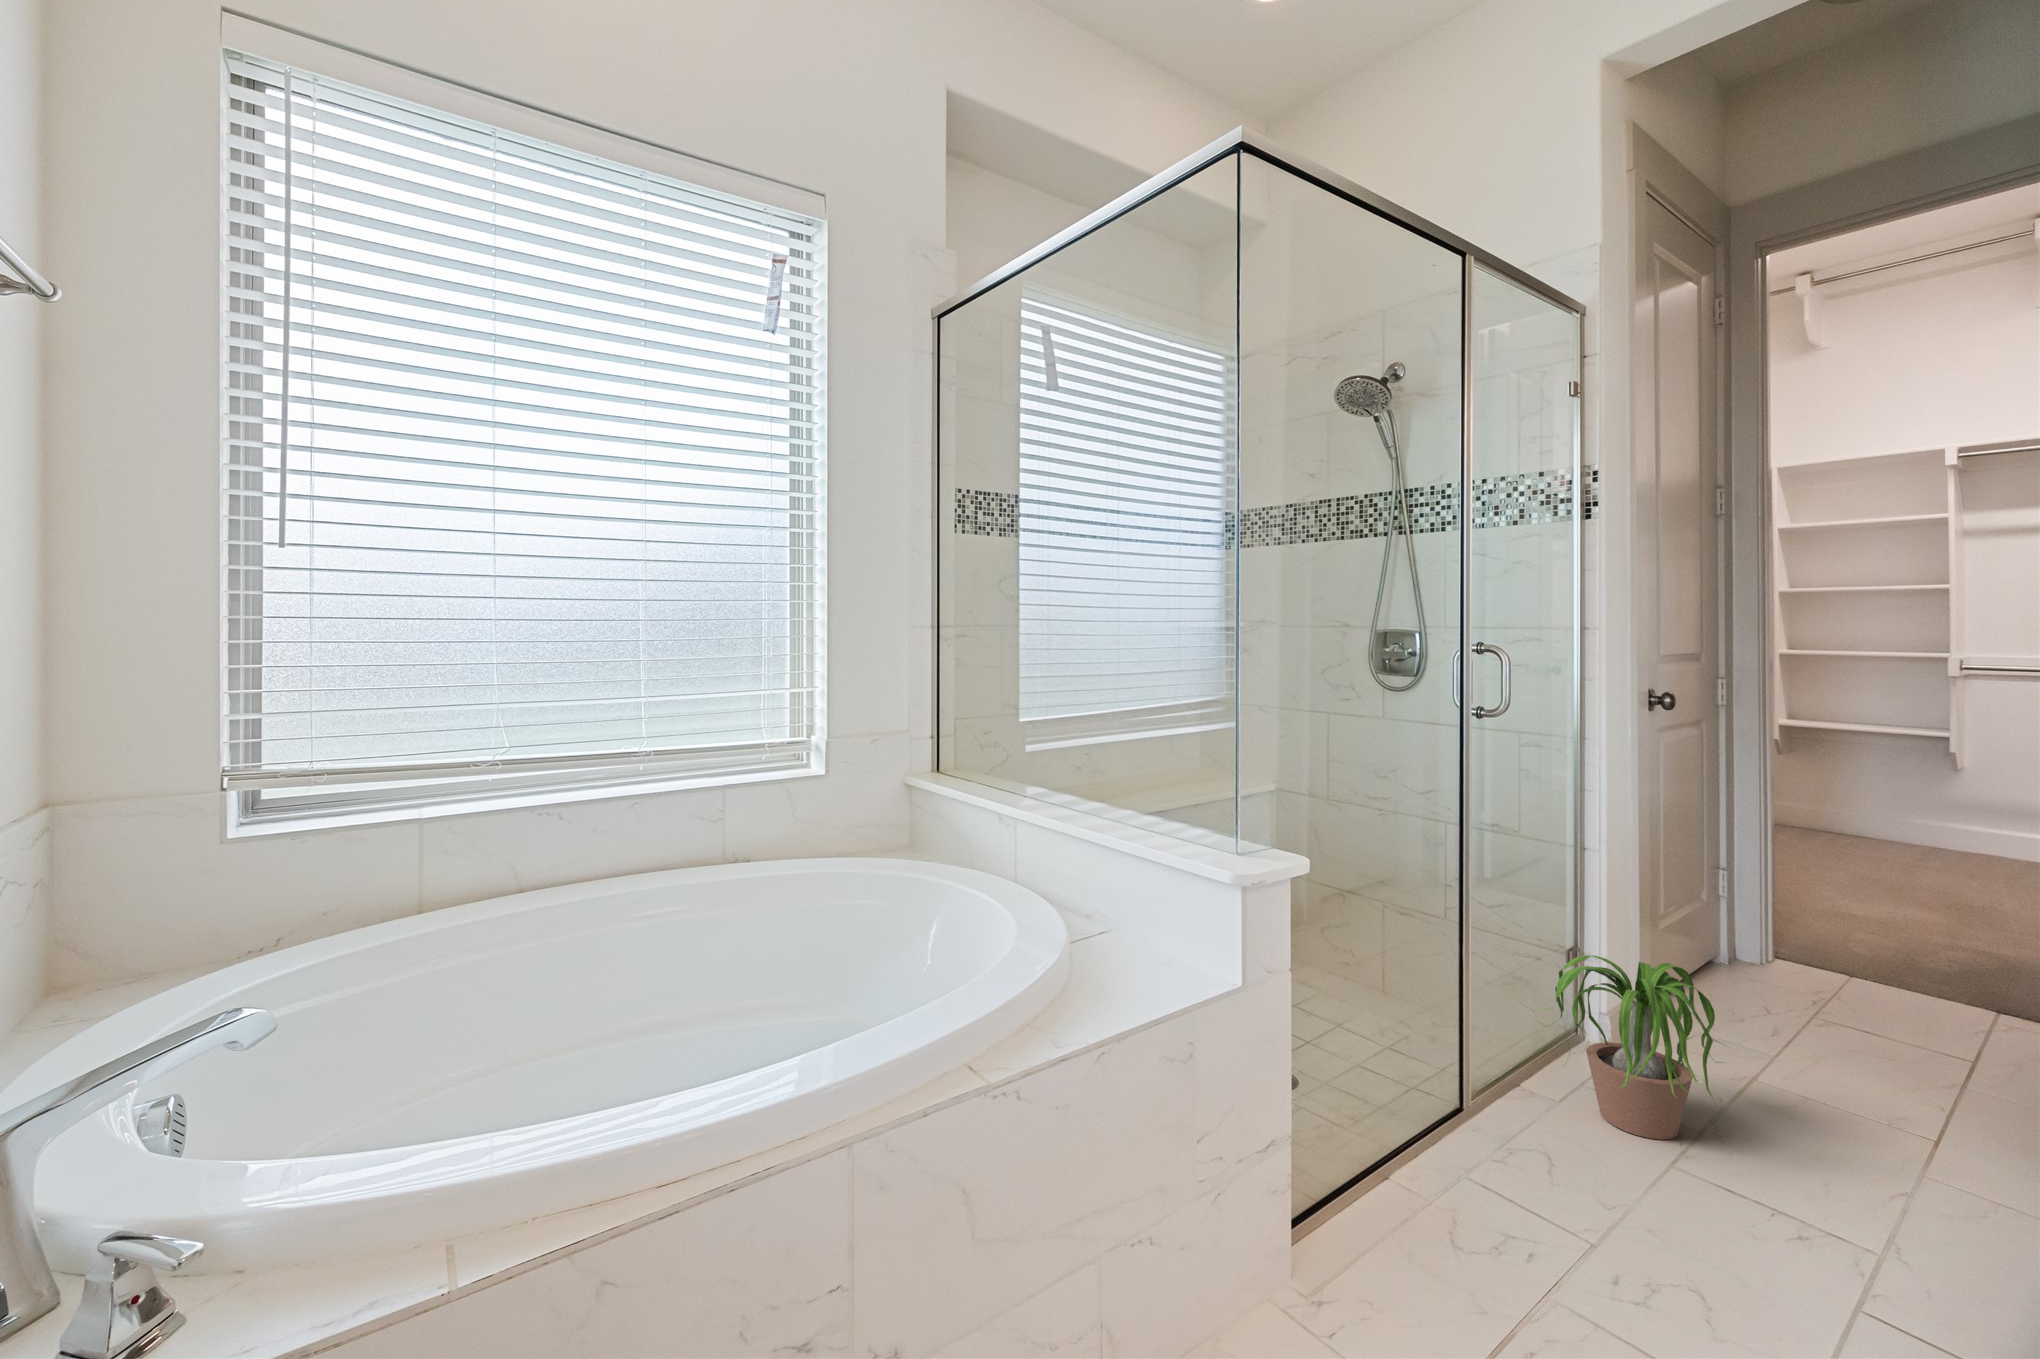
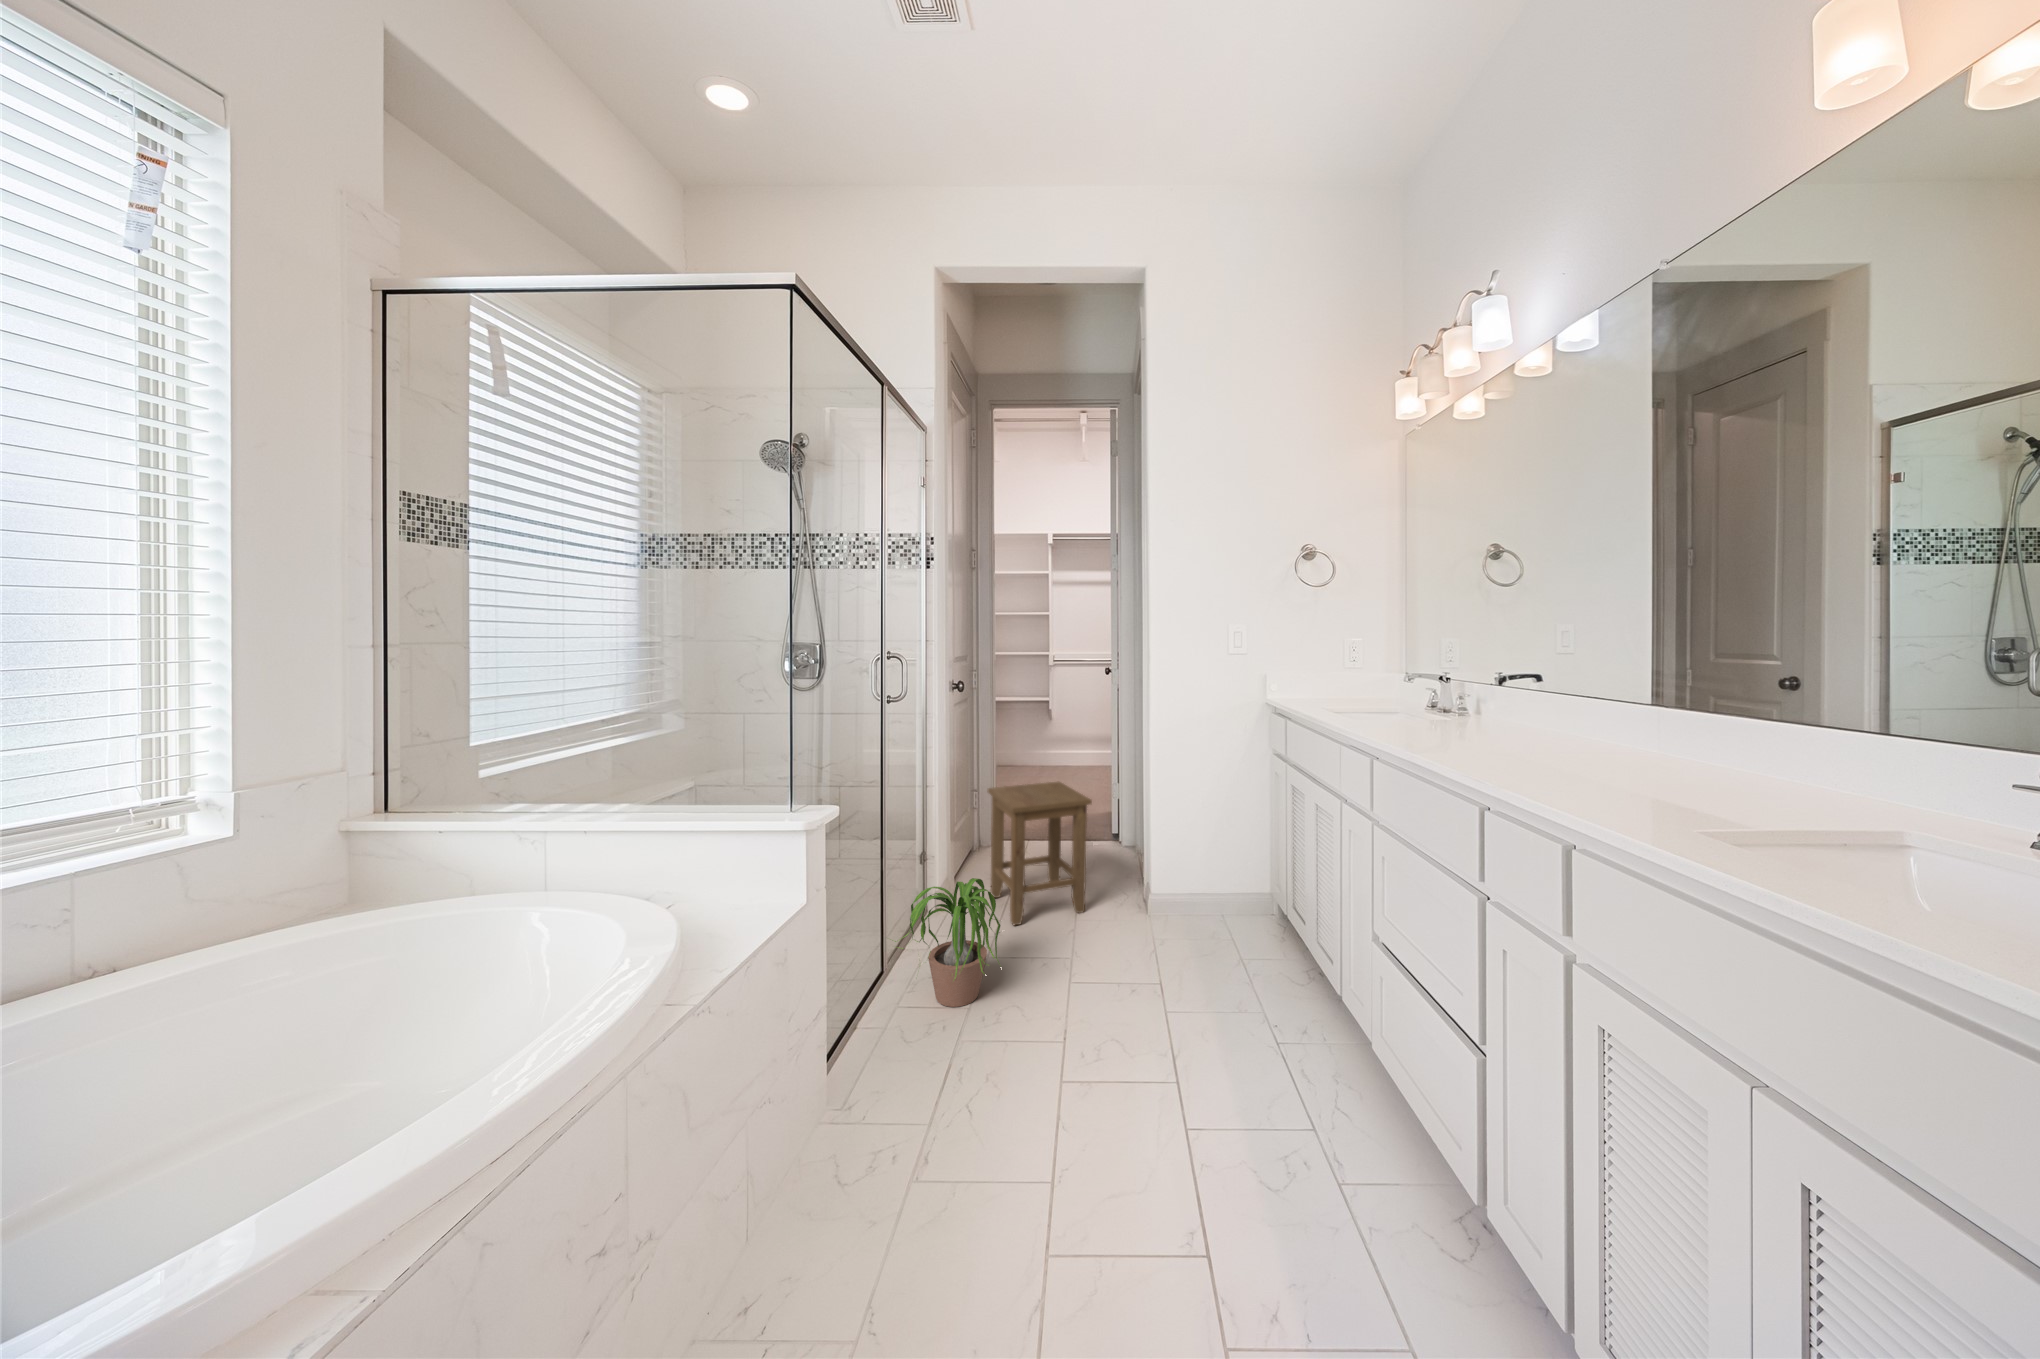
stool: none [1726,852,1974,1113] -> present [987,782,1092,925]

